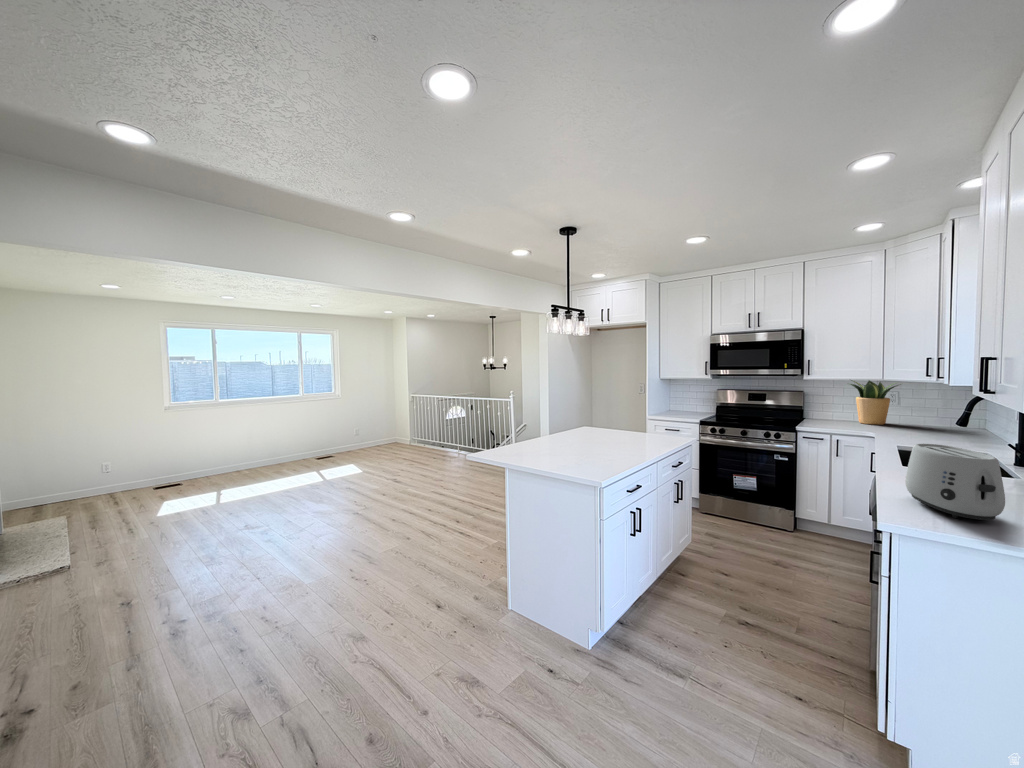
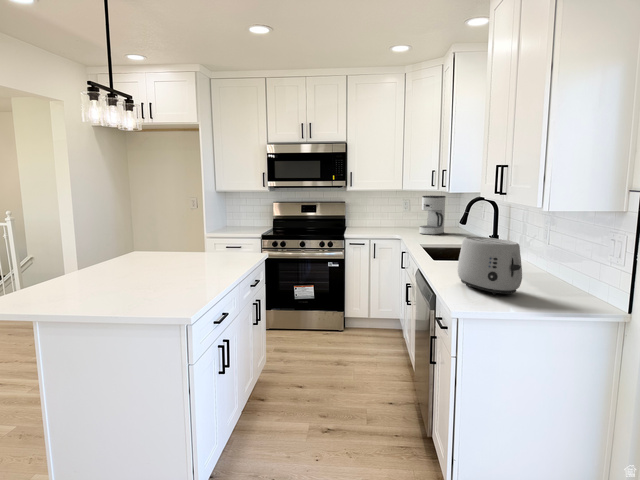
potted plant: present [850,380,901,425] -> none [376,190,414,229]
coffee maker: none [908,387,954,436] -> present [420,195,446,235]

